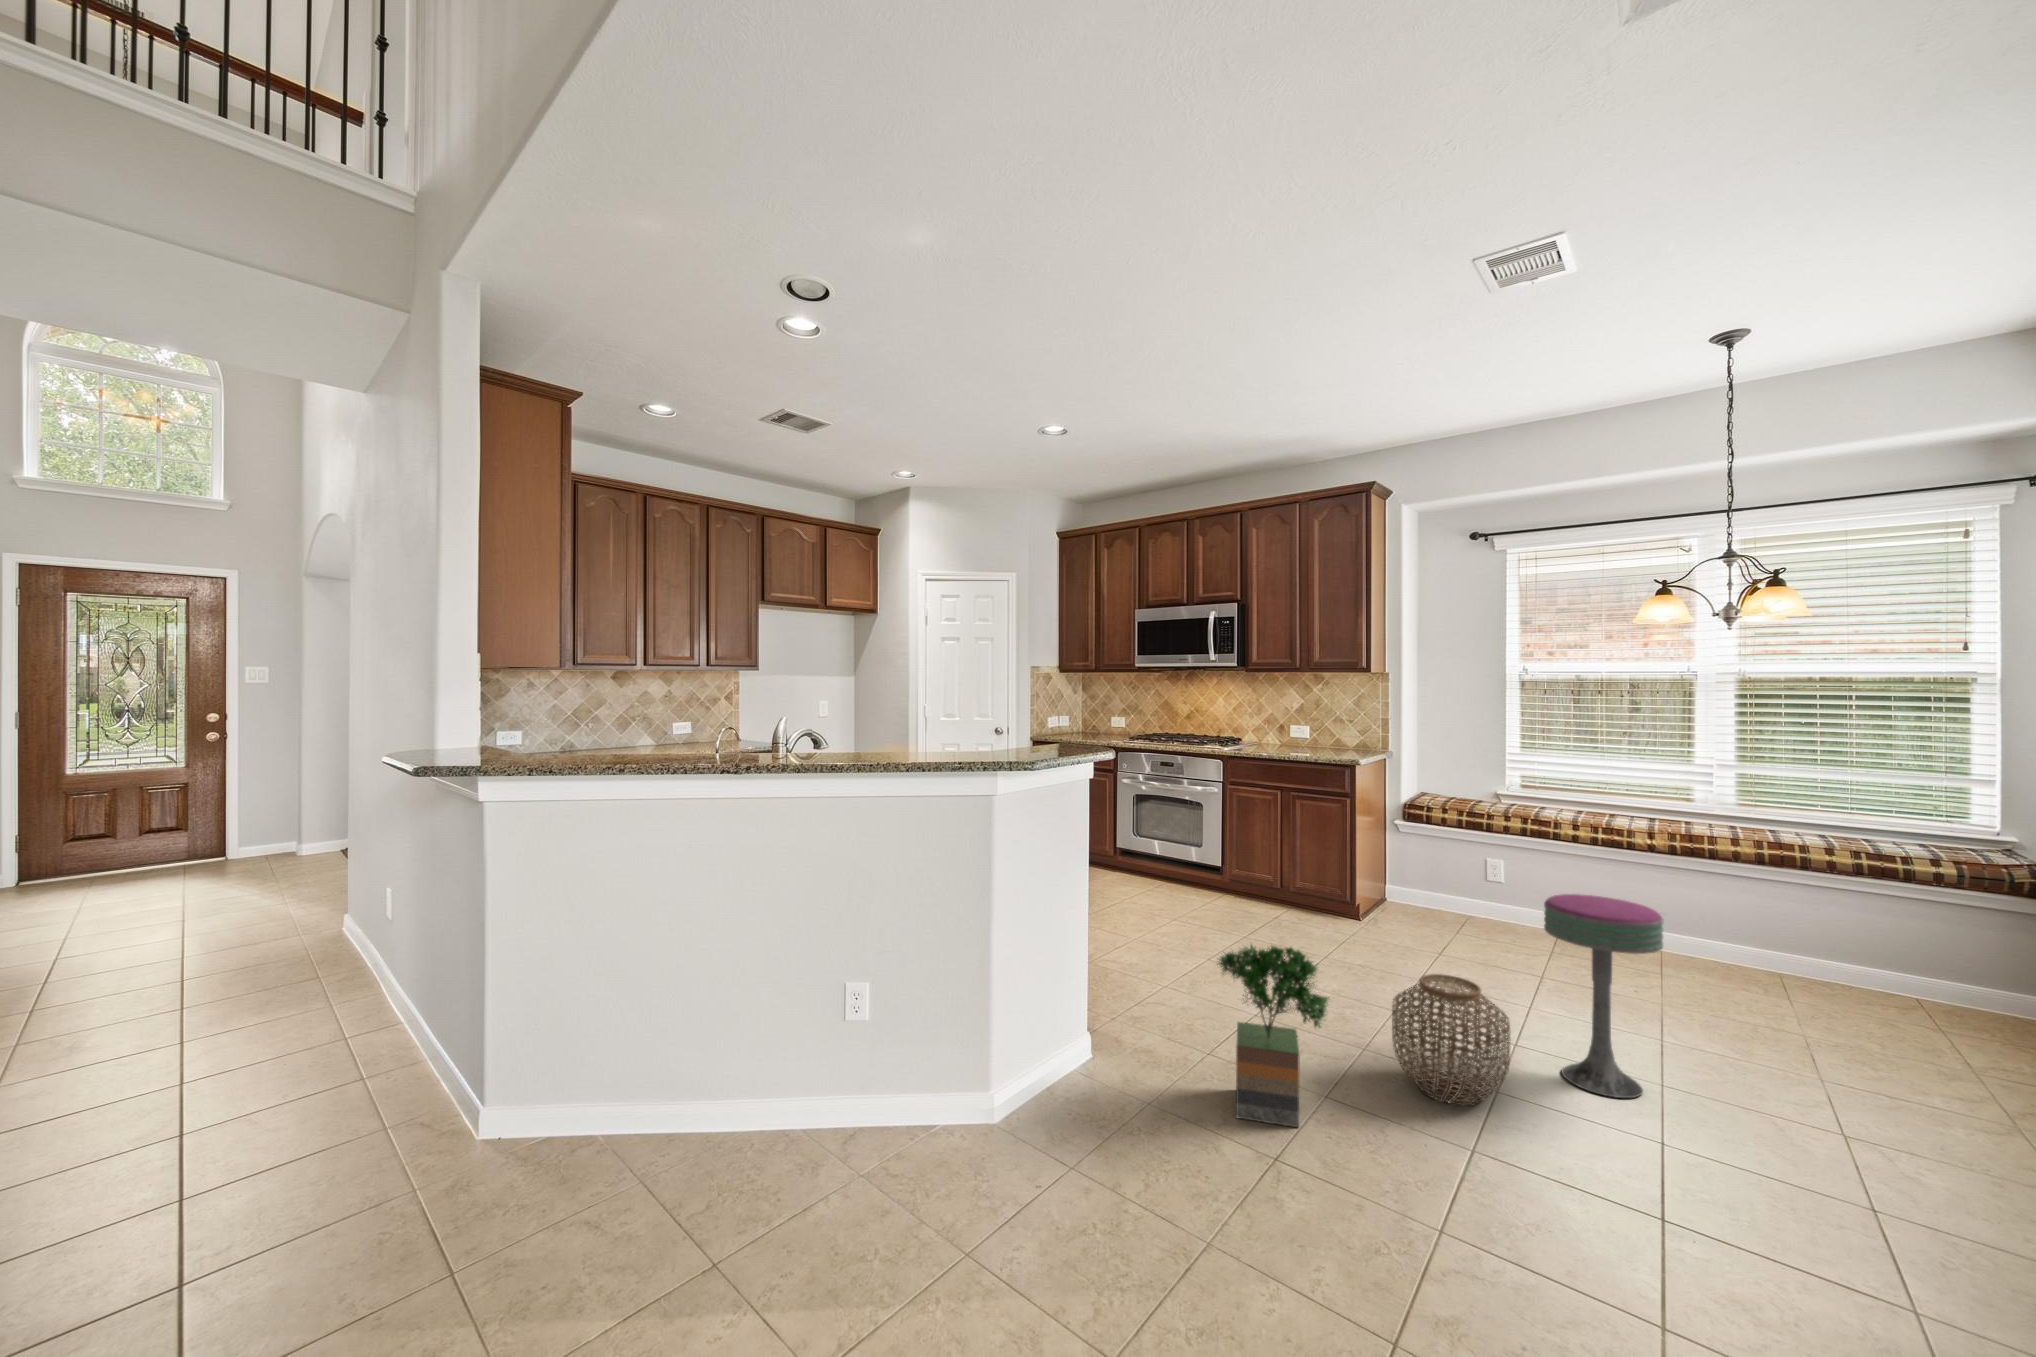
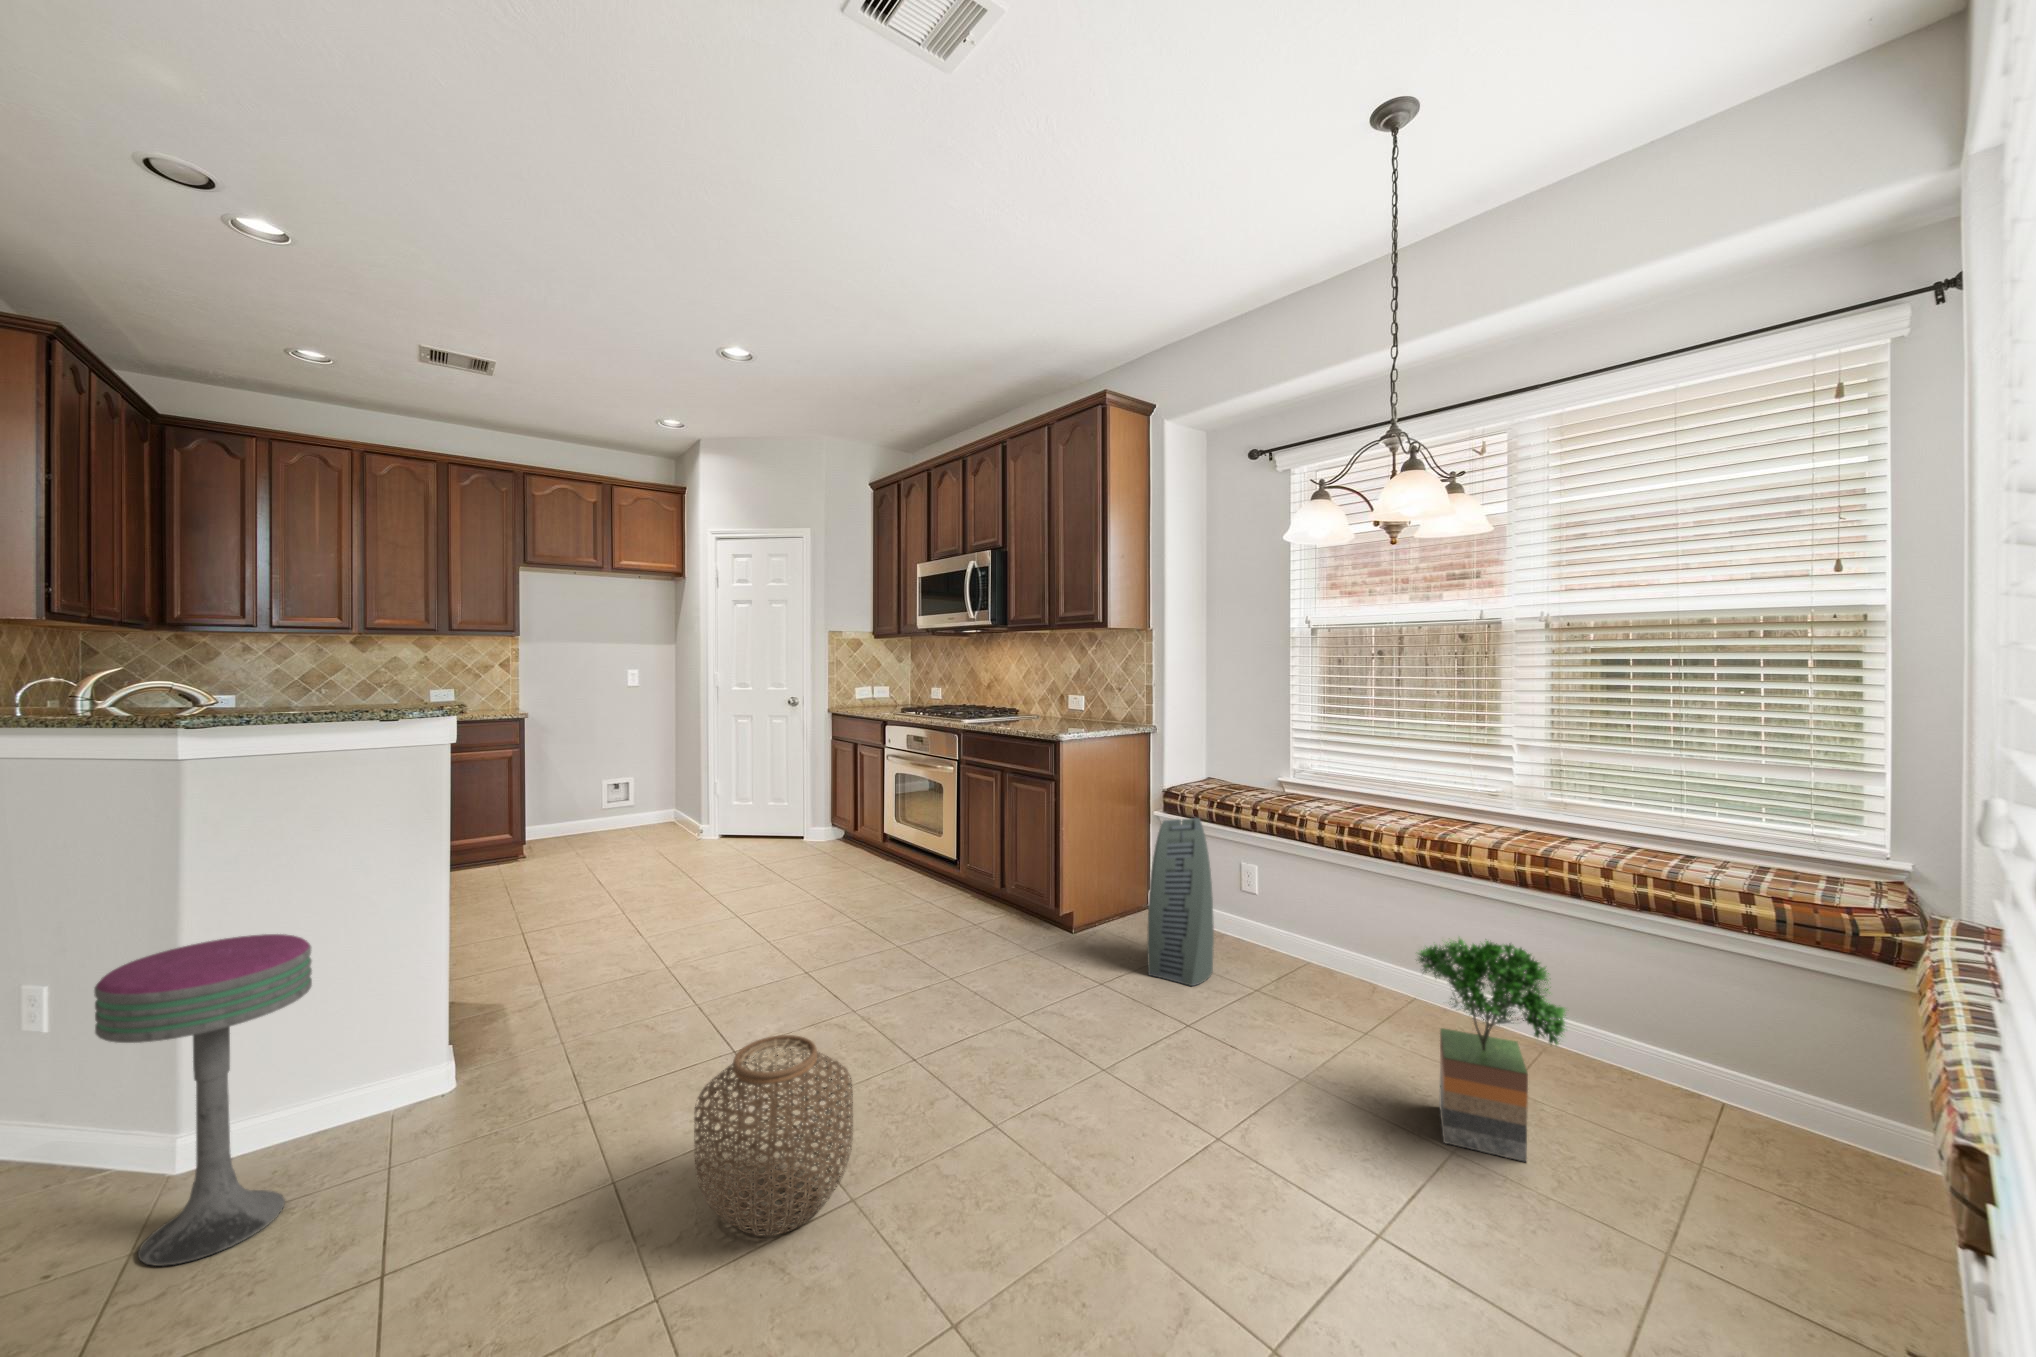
air purifier: none [1450,823,1505,952] -> present [1147,818,1214,986]
bar stool: present [1544,894,1663,1098] -> present [94,934,312,1266]
potted tree: present [1217,945,1329,1127] -> present [1418,938,1566,1162]

